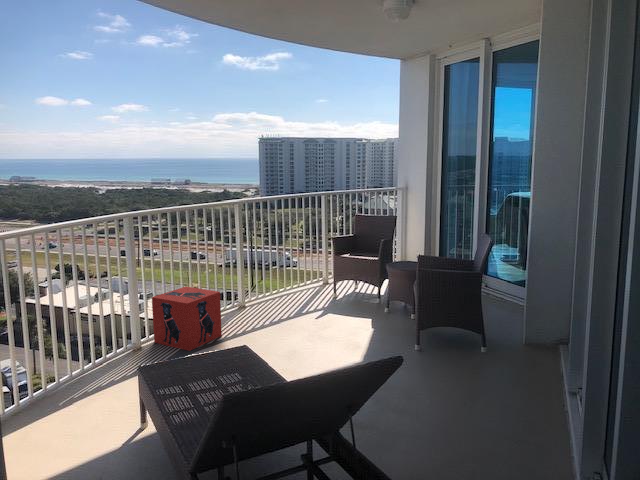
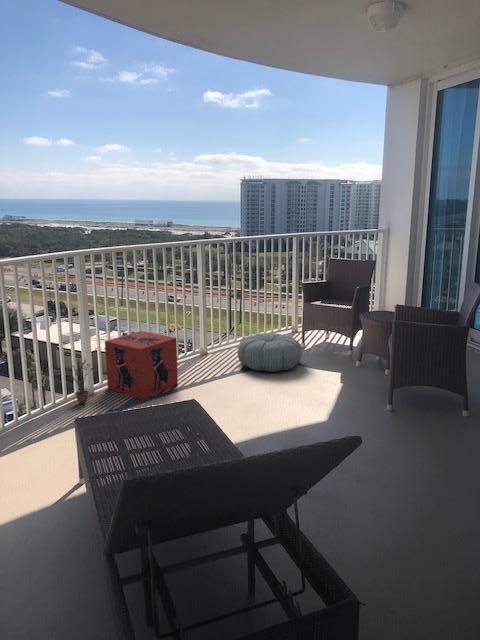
pouf: none [276,285,335,320] -> present [238,333,302,372]
decorative plant: none [114,315,142,362] -> present [64,359,93,407]

